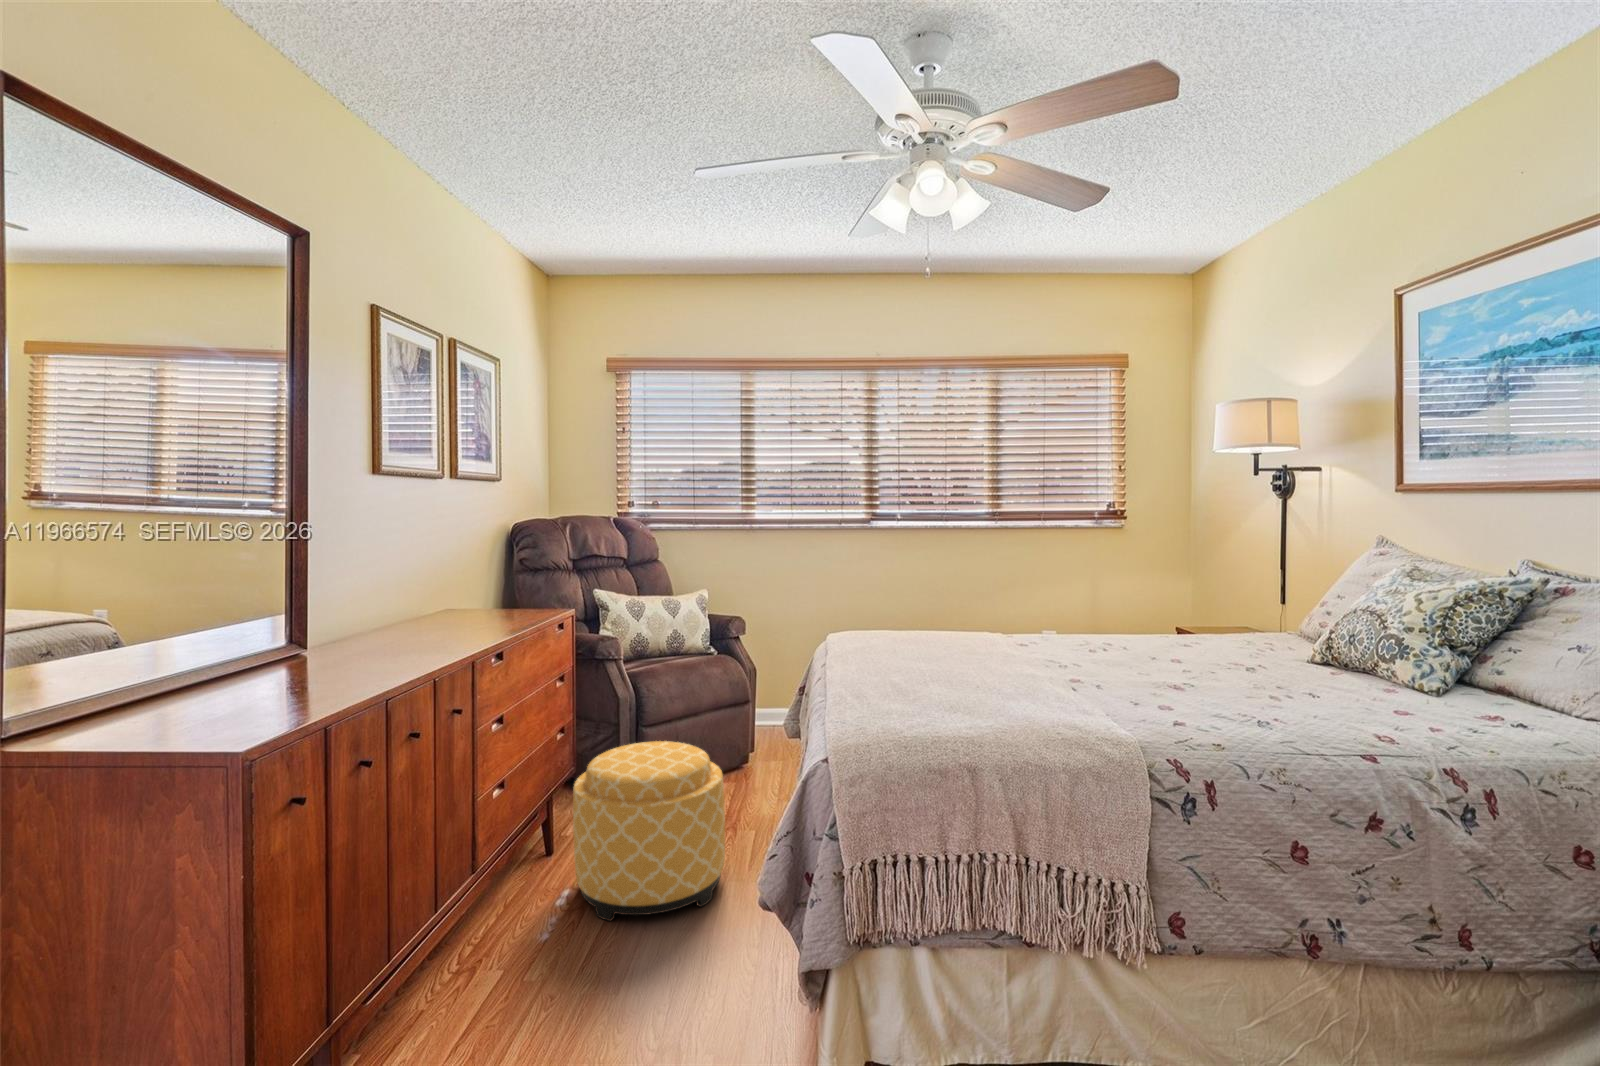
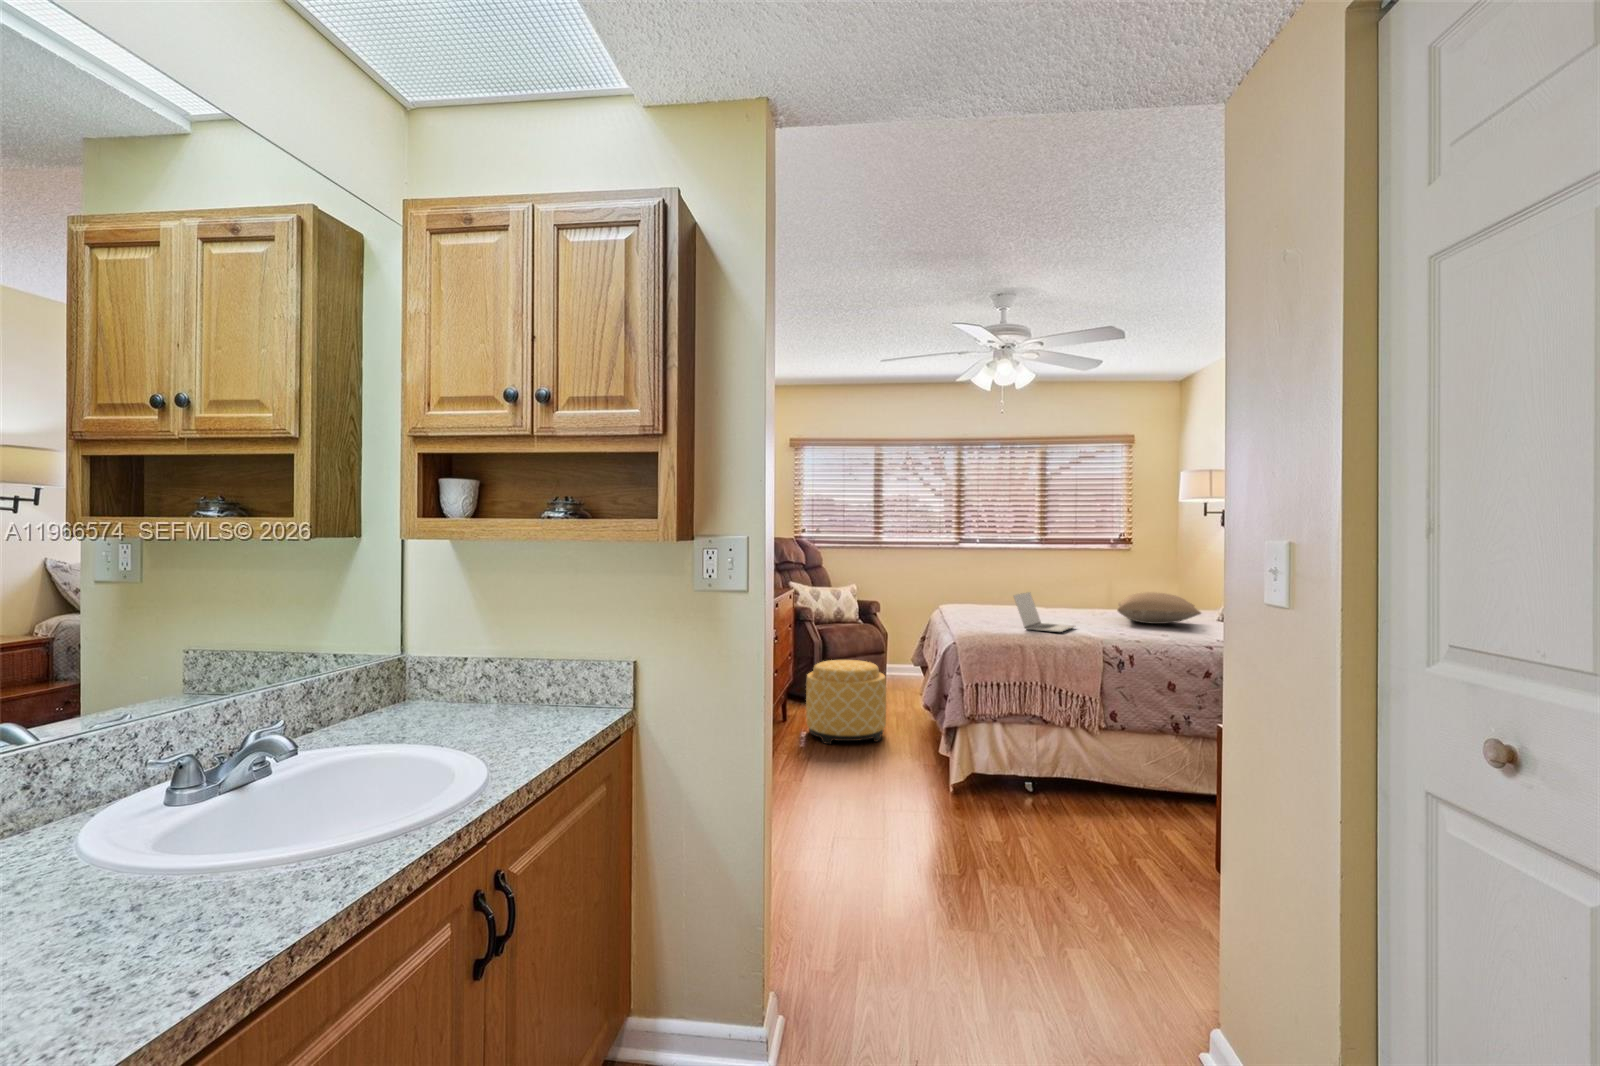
pillow: none [1135,615,1309,675] -> present [1118,592,1201,624]
laptop: none [954,626,1075,721] -> present [1014,592,1075,632]

